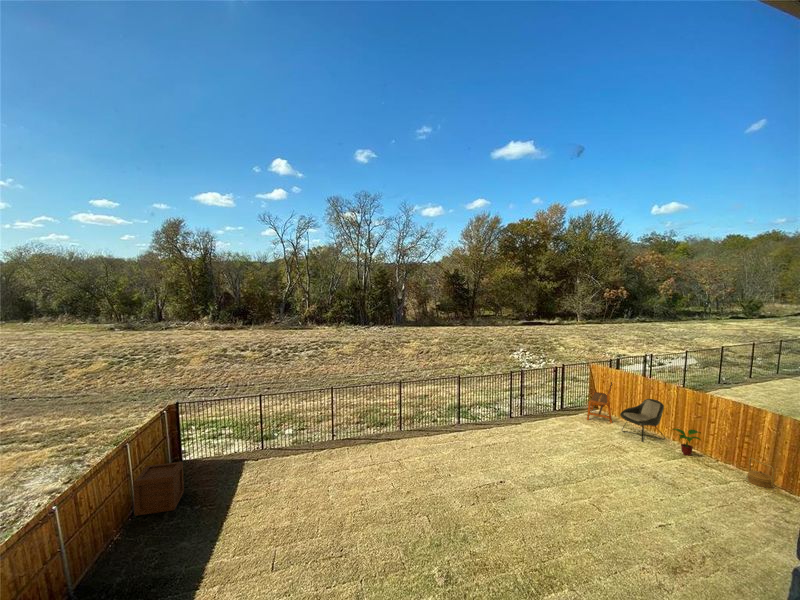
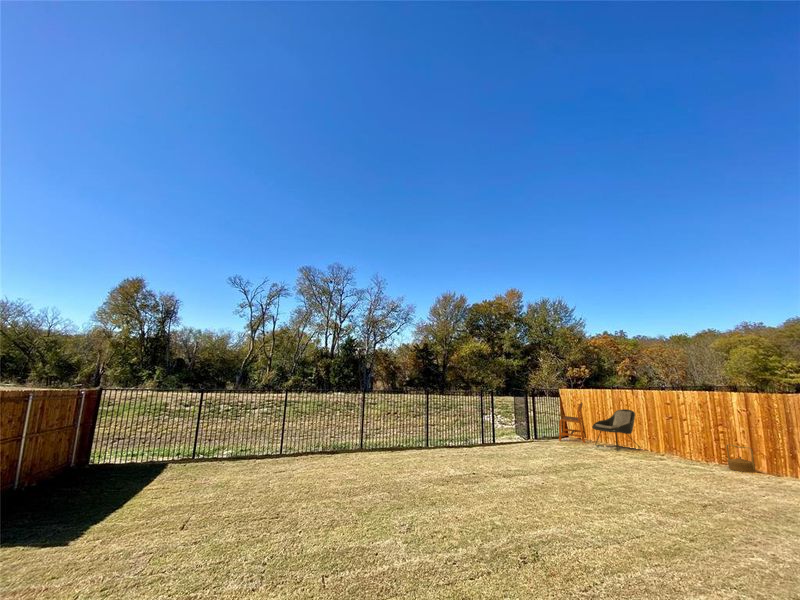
potted plant: present [673,429,701,456] -> none [644,430,678,458]
wooden crate: present [133,462,184,516] -> none [16,437,94,492]

